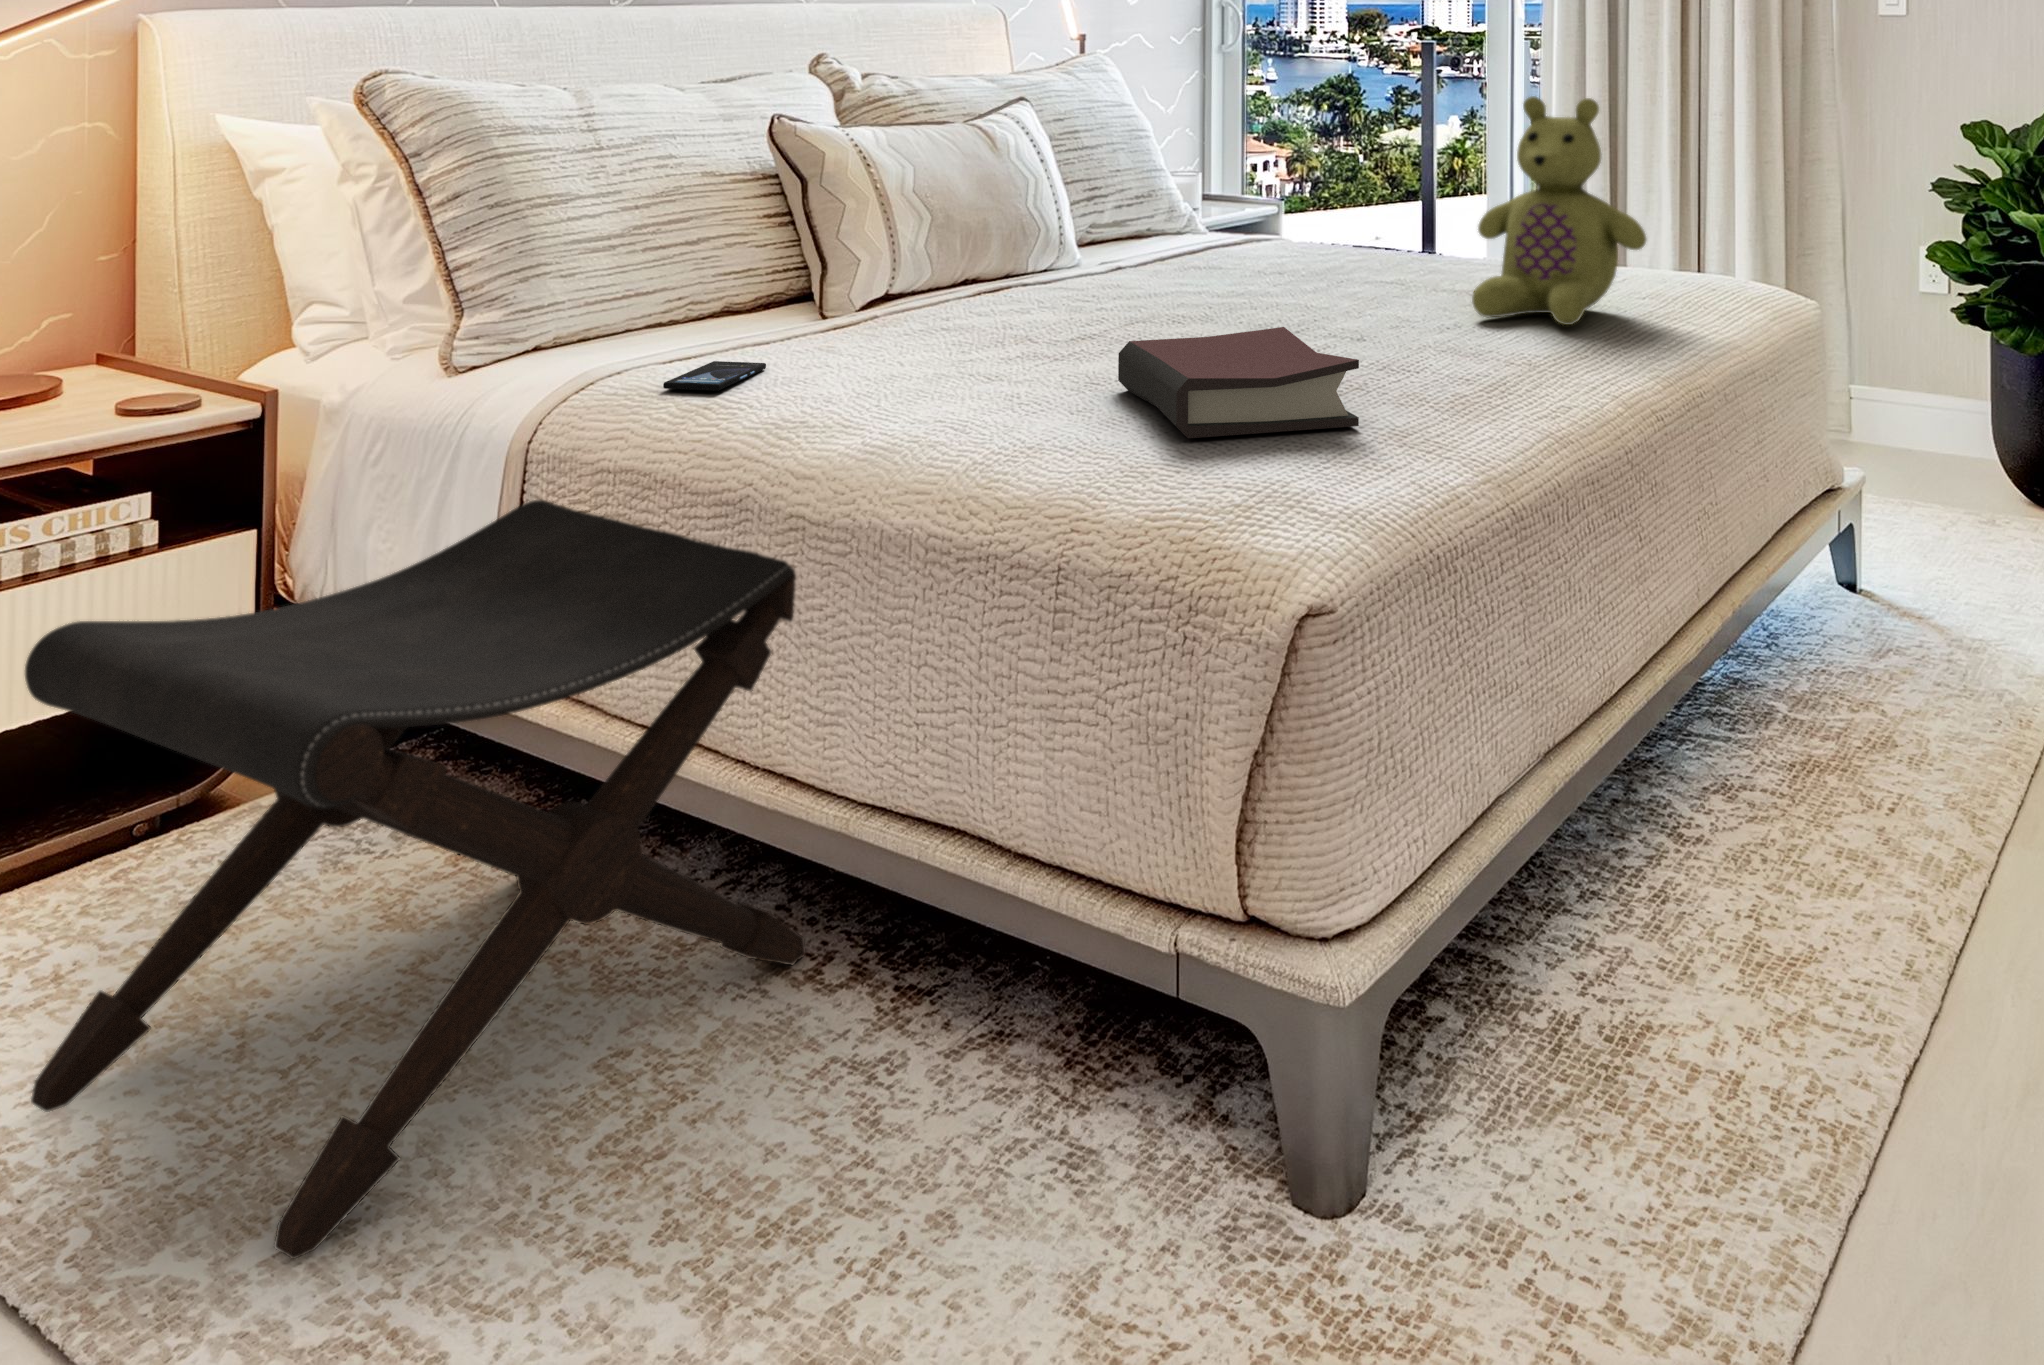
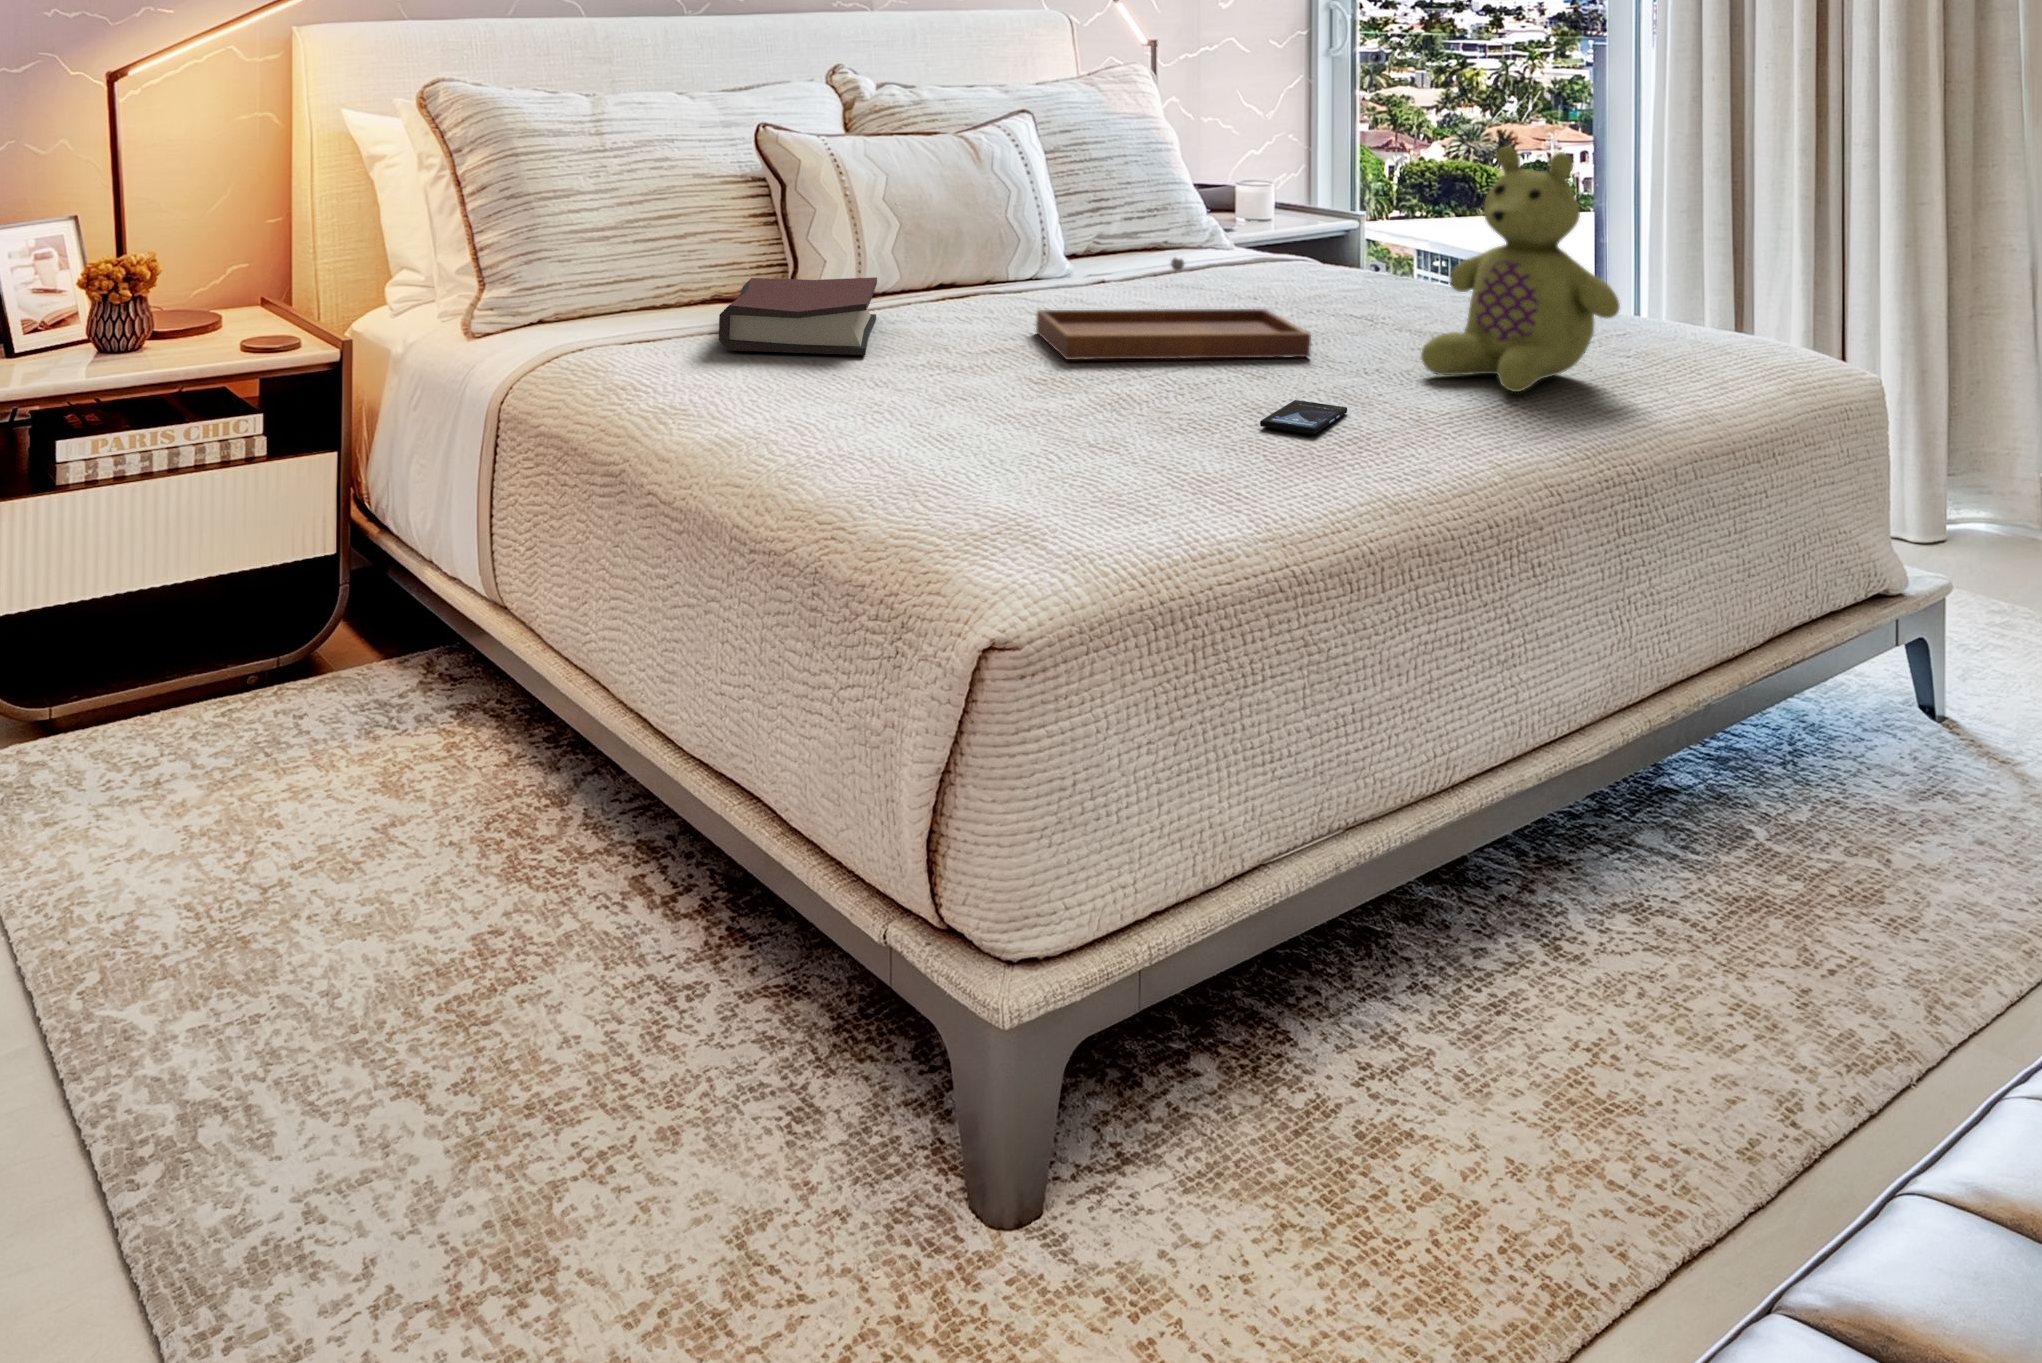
tray: none [1080,225,1361,335] -> present [1036,257,1311,360]
hardback book: present [1118,327,1359,438] -> present [719,277,877,355]
smartphone: present [663,361,766,391] -> present [1260,400,1347,434]
footstool: present [25,500,805,1259] -> none [93,456,698,1040]

